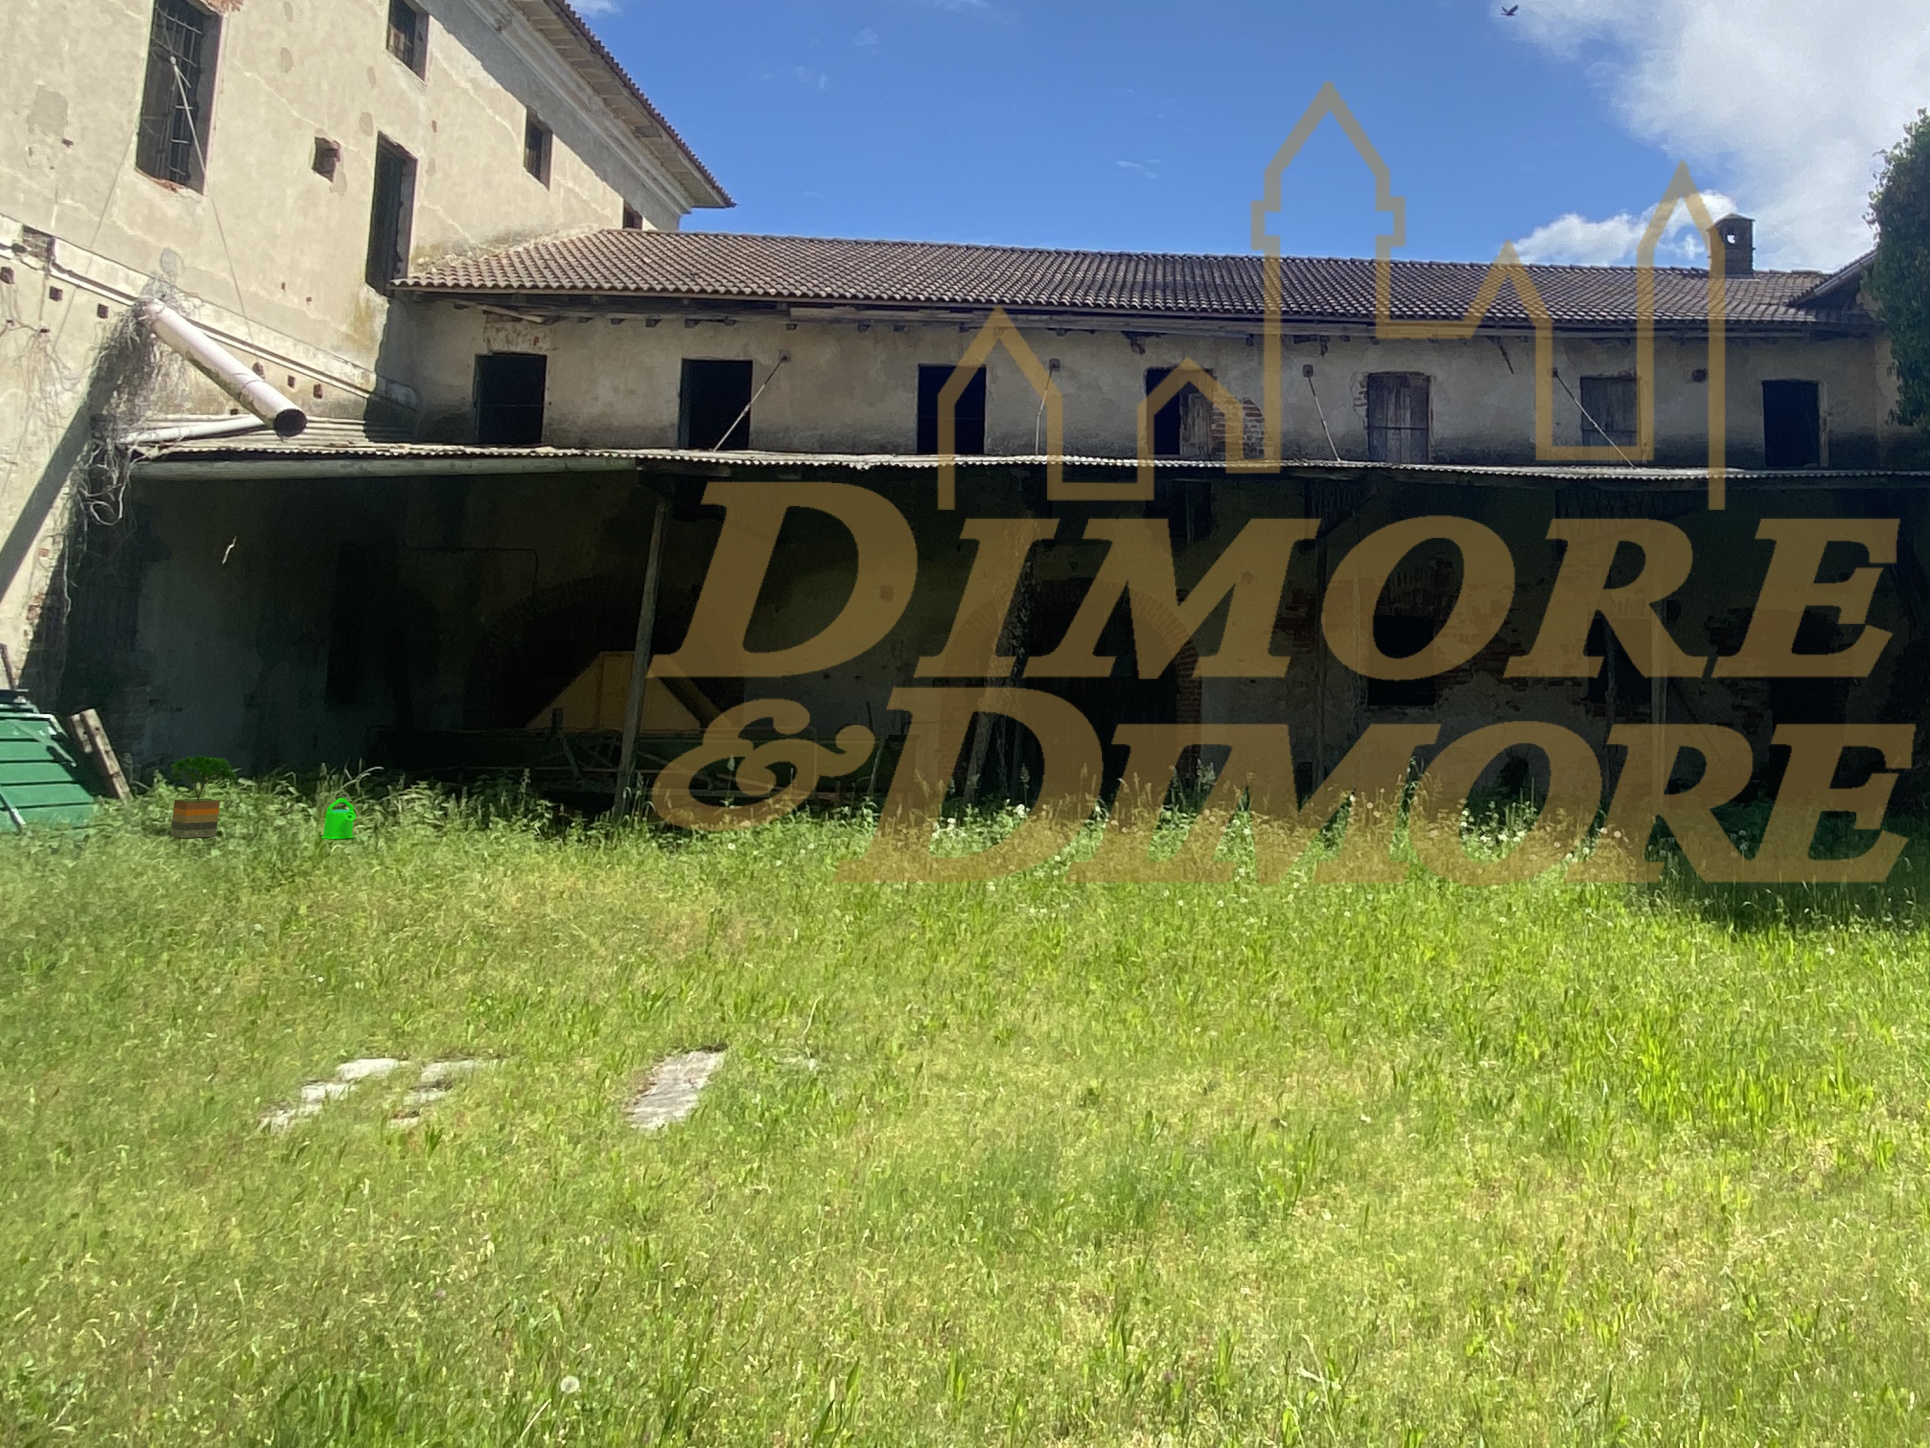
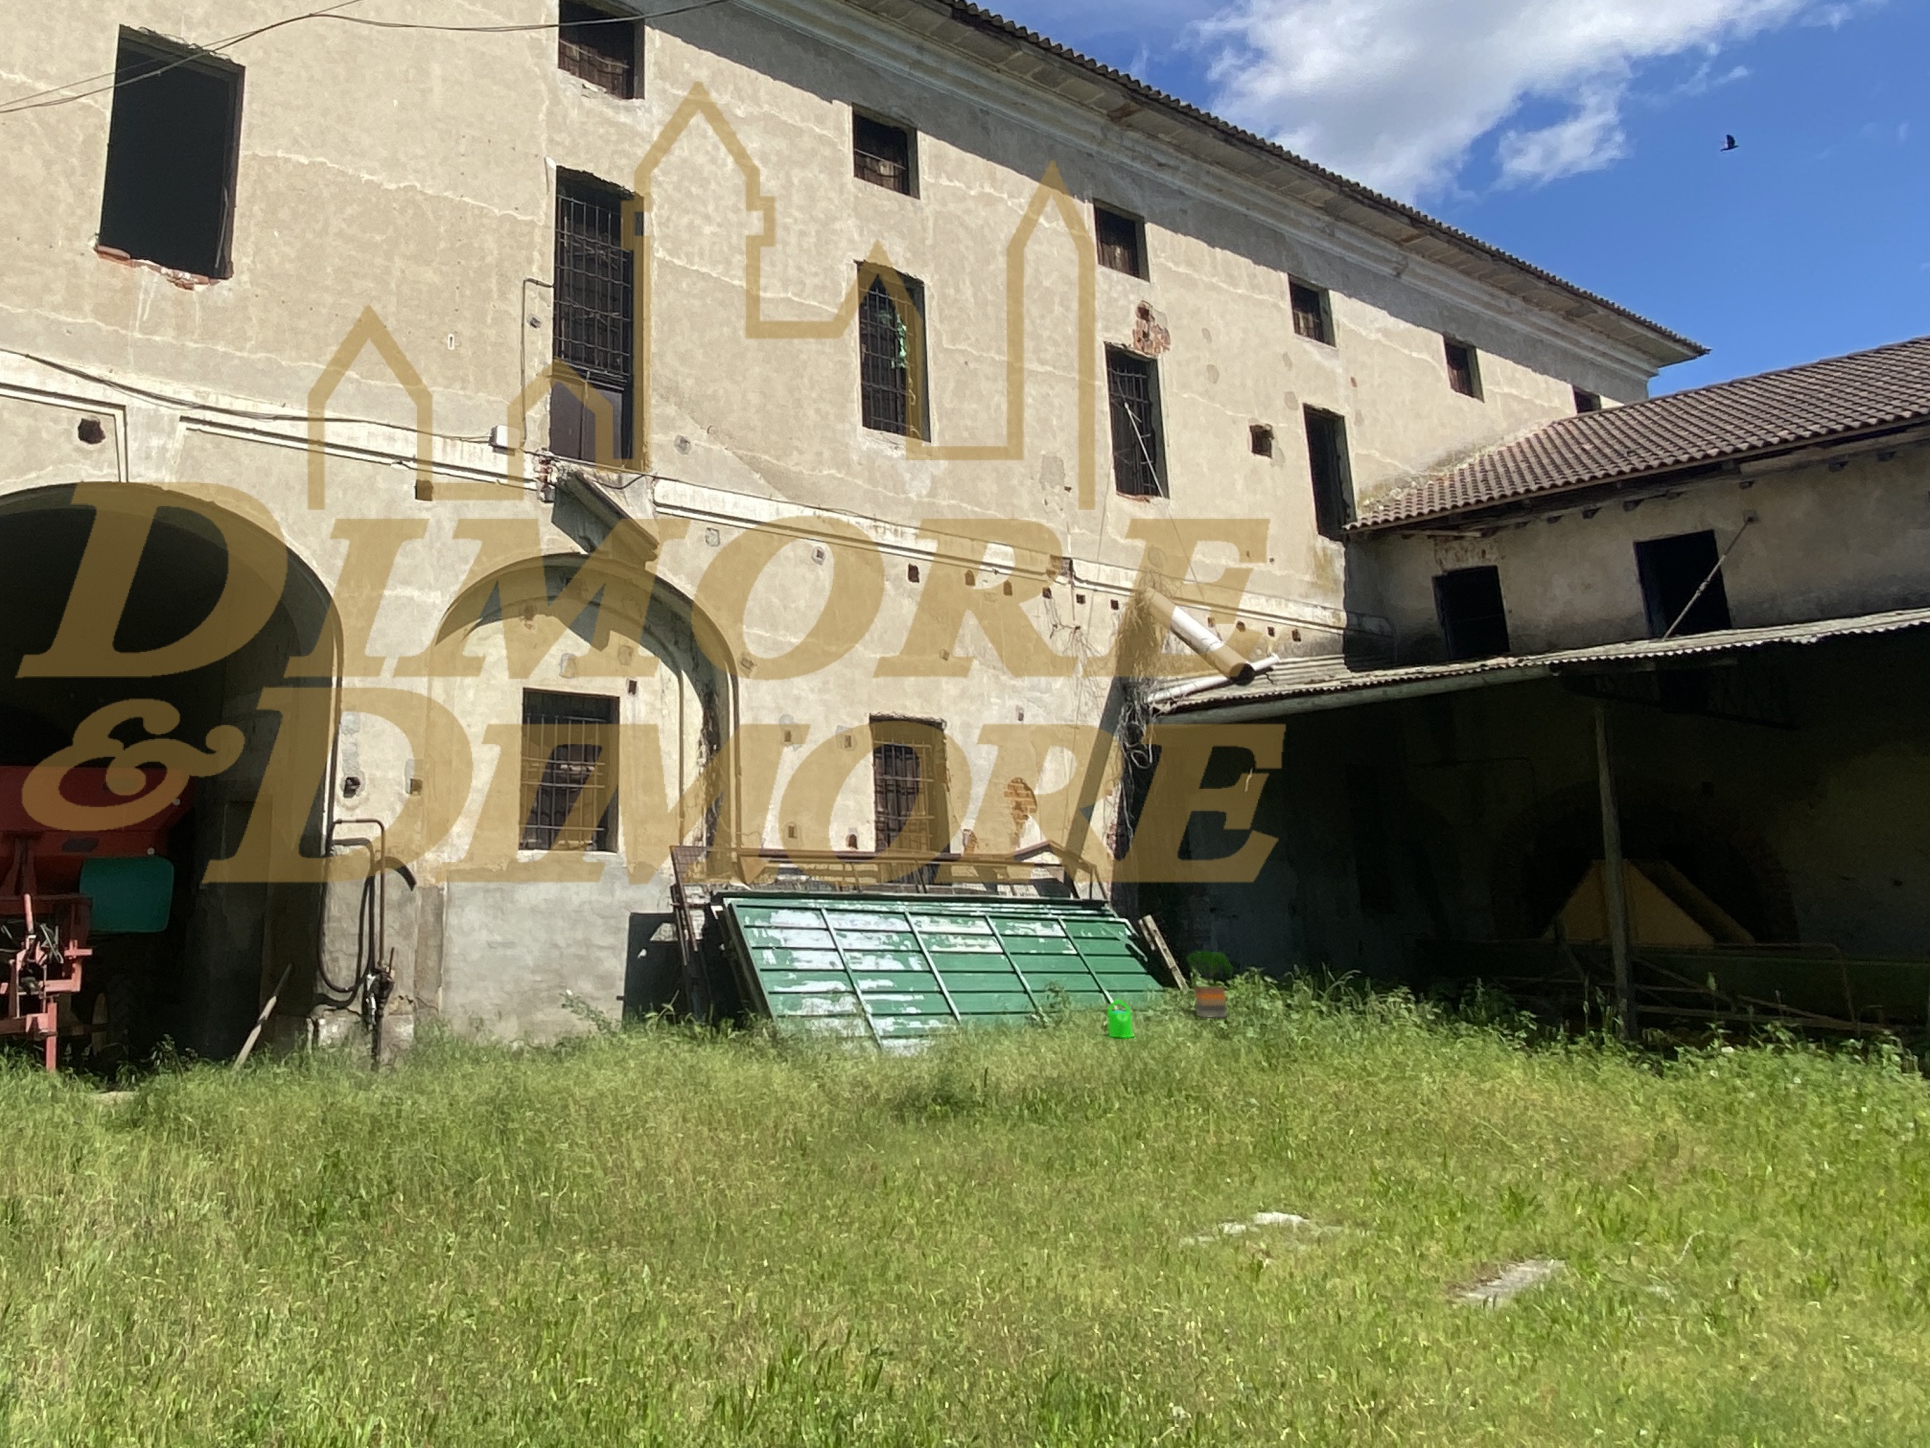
watering can: present [321,798,356,839] -> present [1107,1000,1133,1038]

